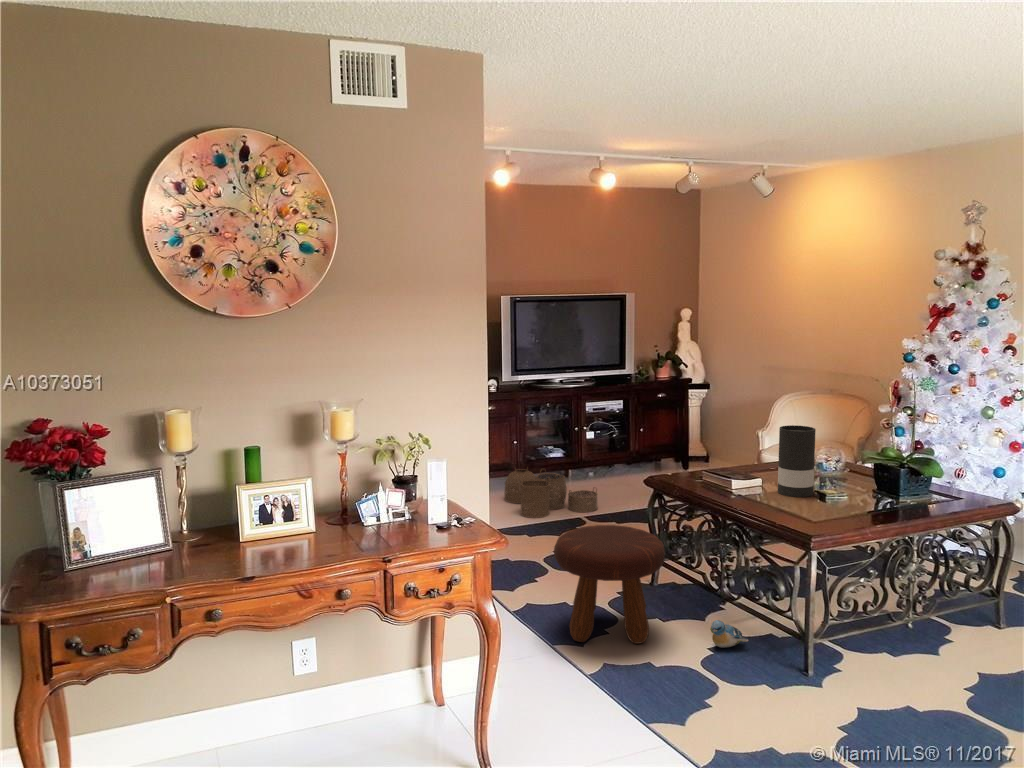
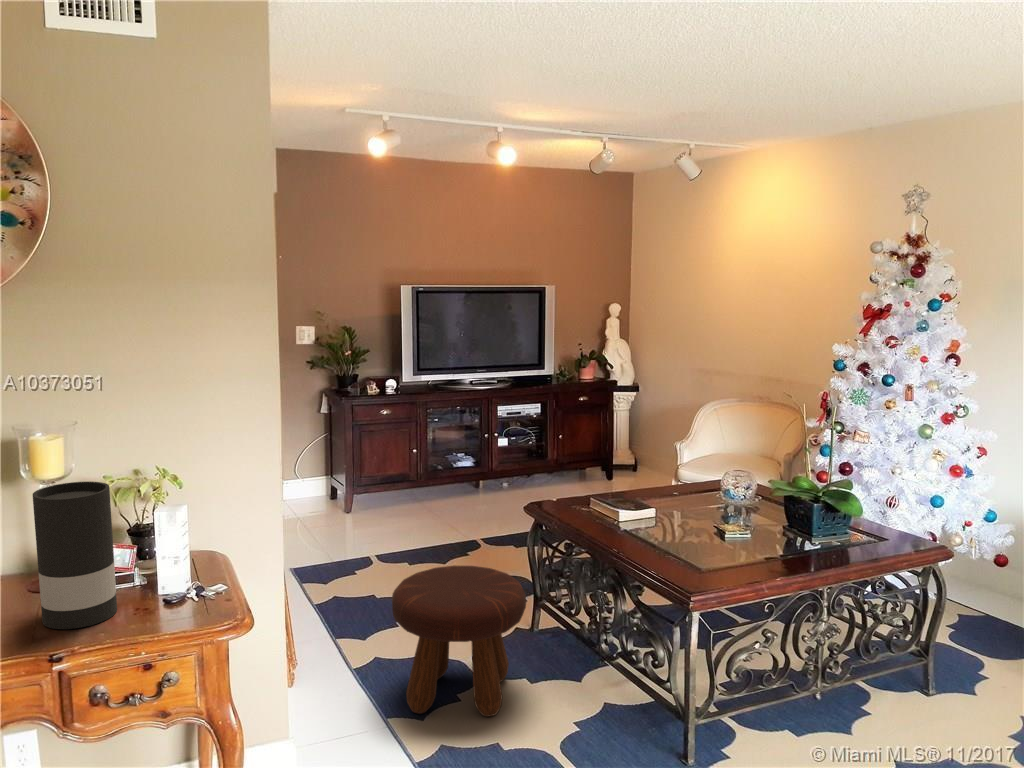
vase: present [778,425,816,497] -> present [33,482,117,629]
woven basket: present [505,469,598,518] -> none [400,478,500,538]
plush toy: present [710,620,749,648] -> none [574,689,621,723]

